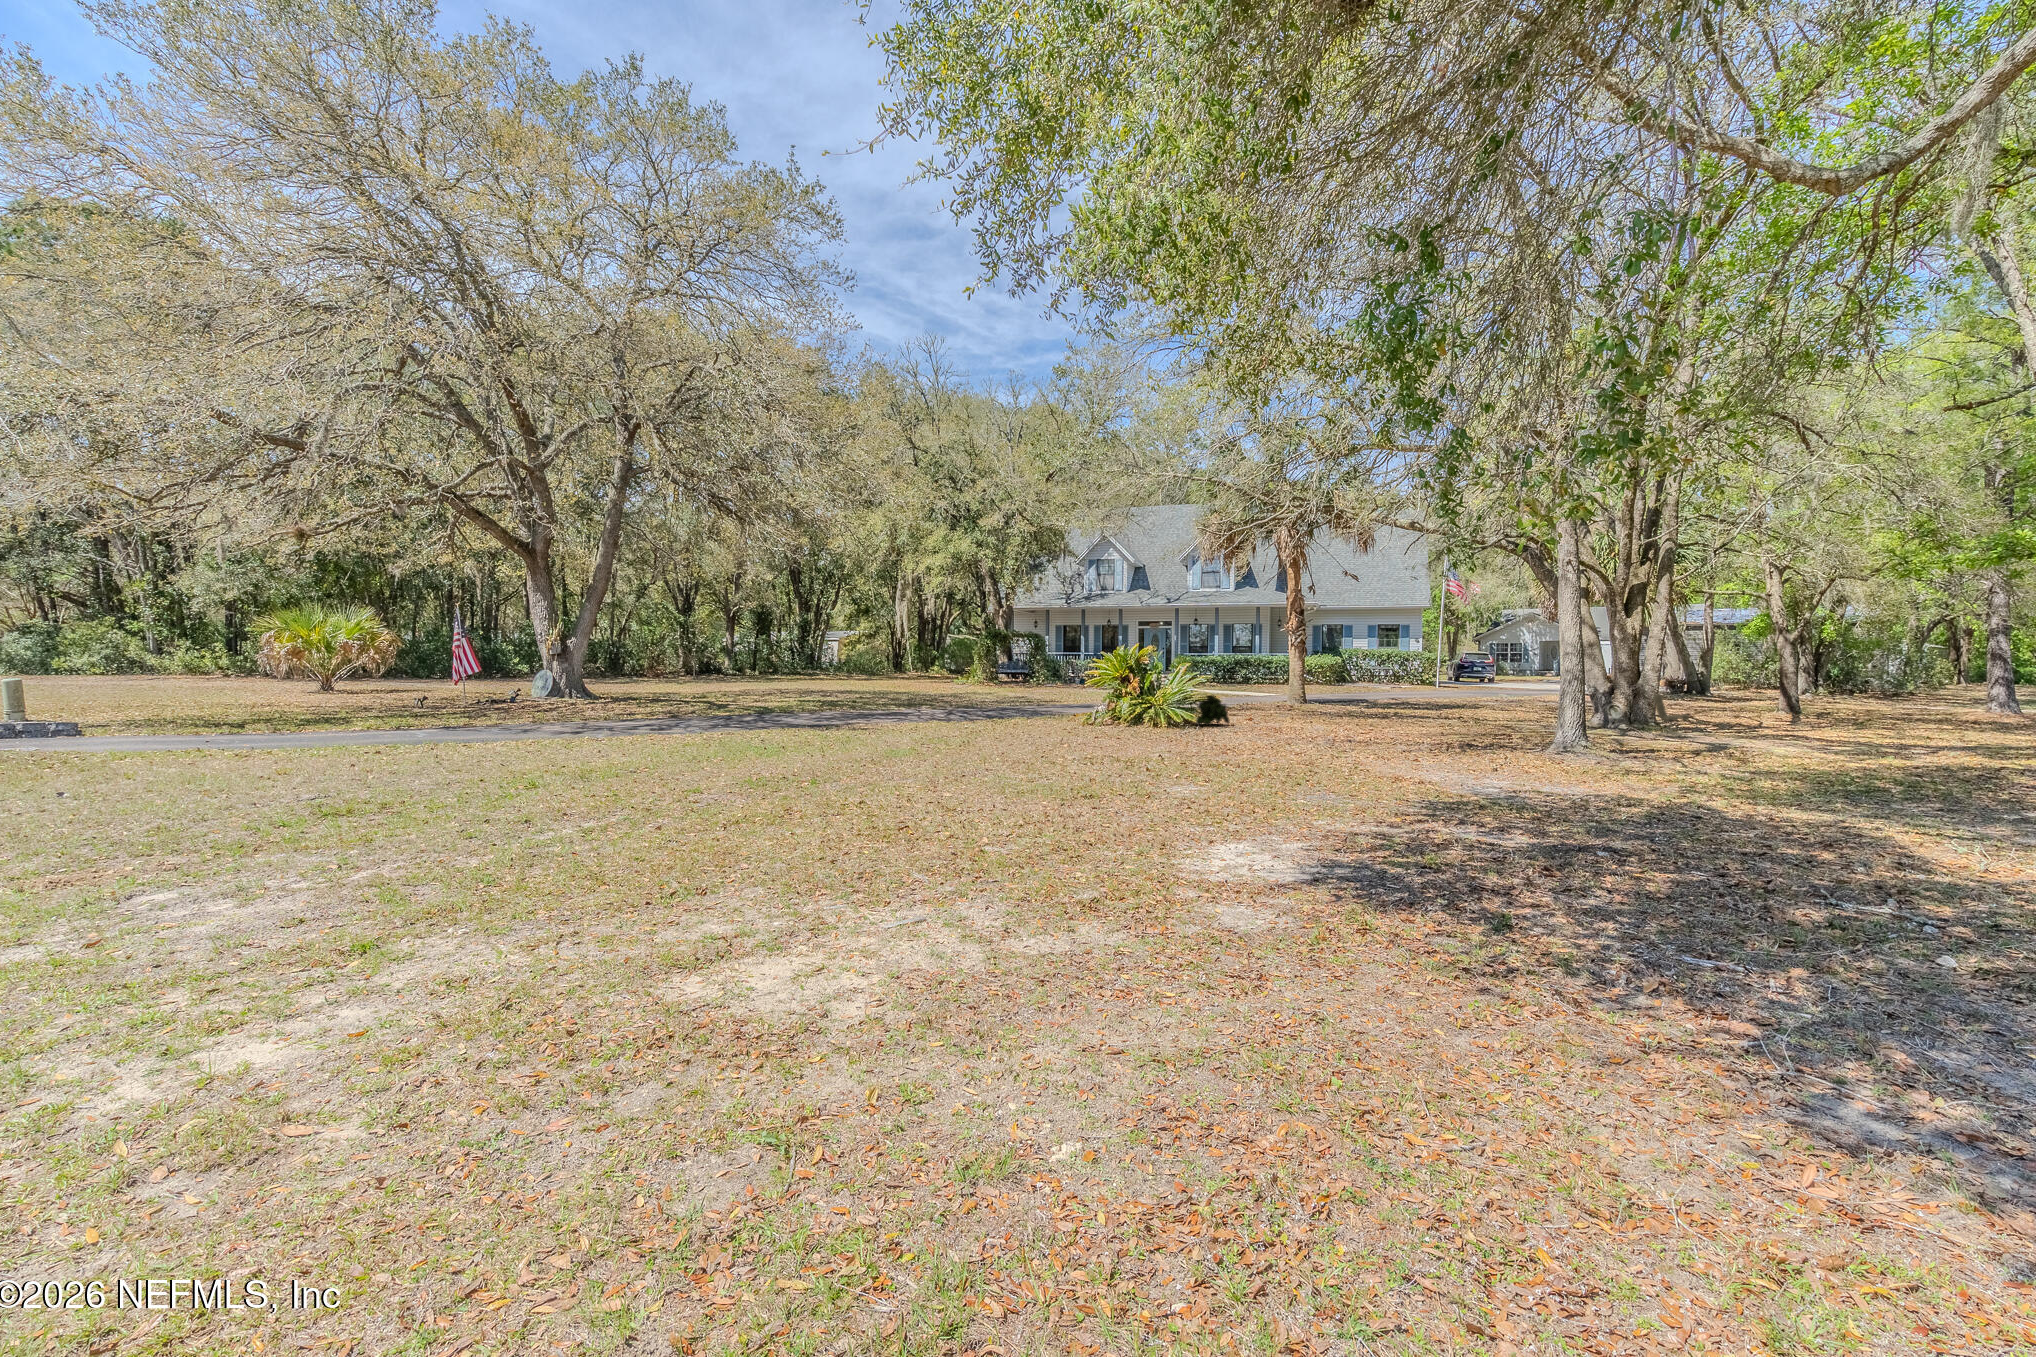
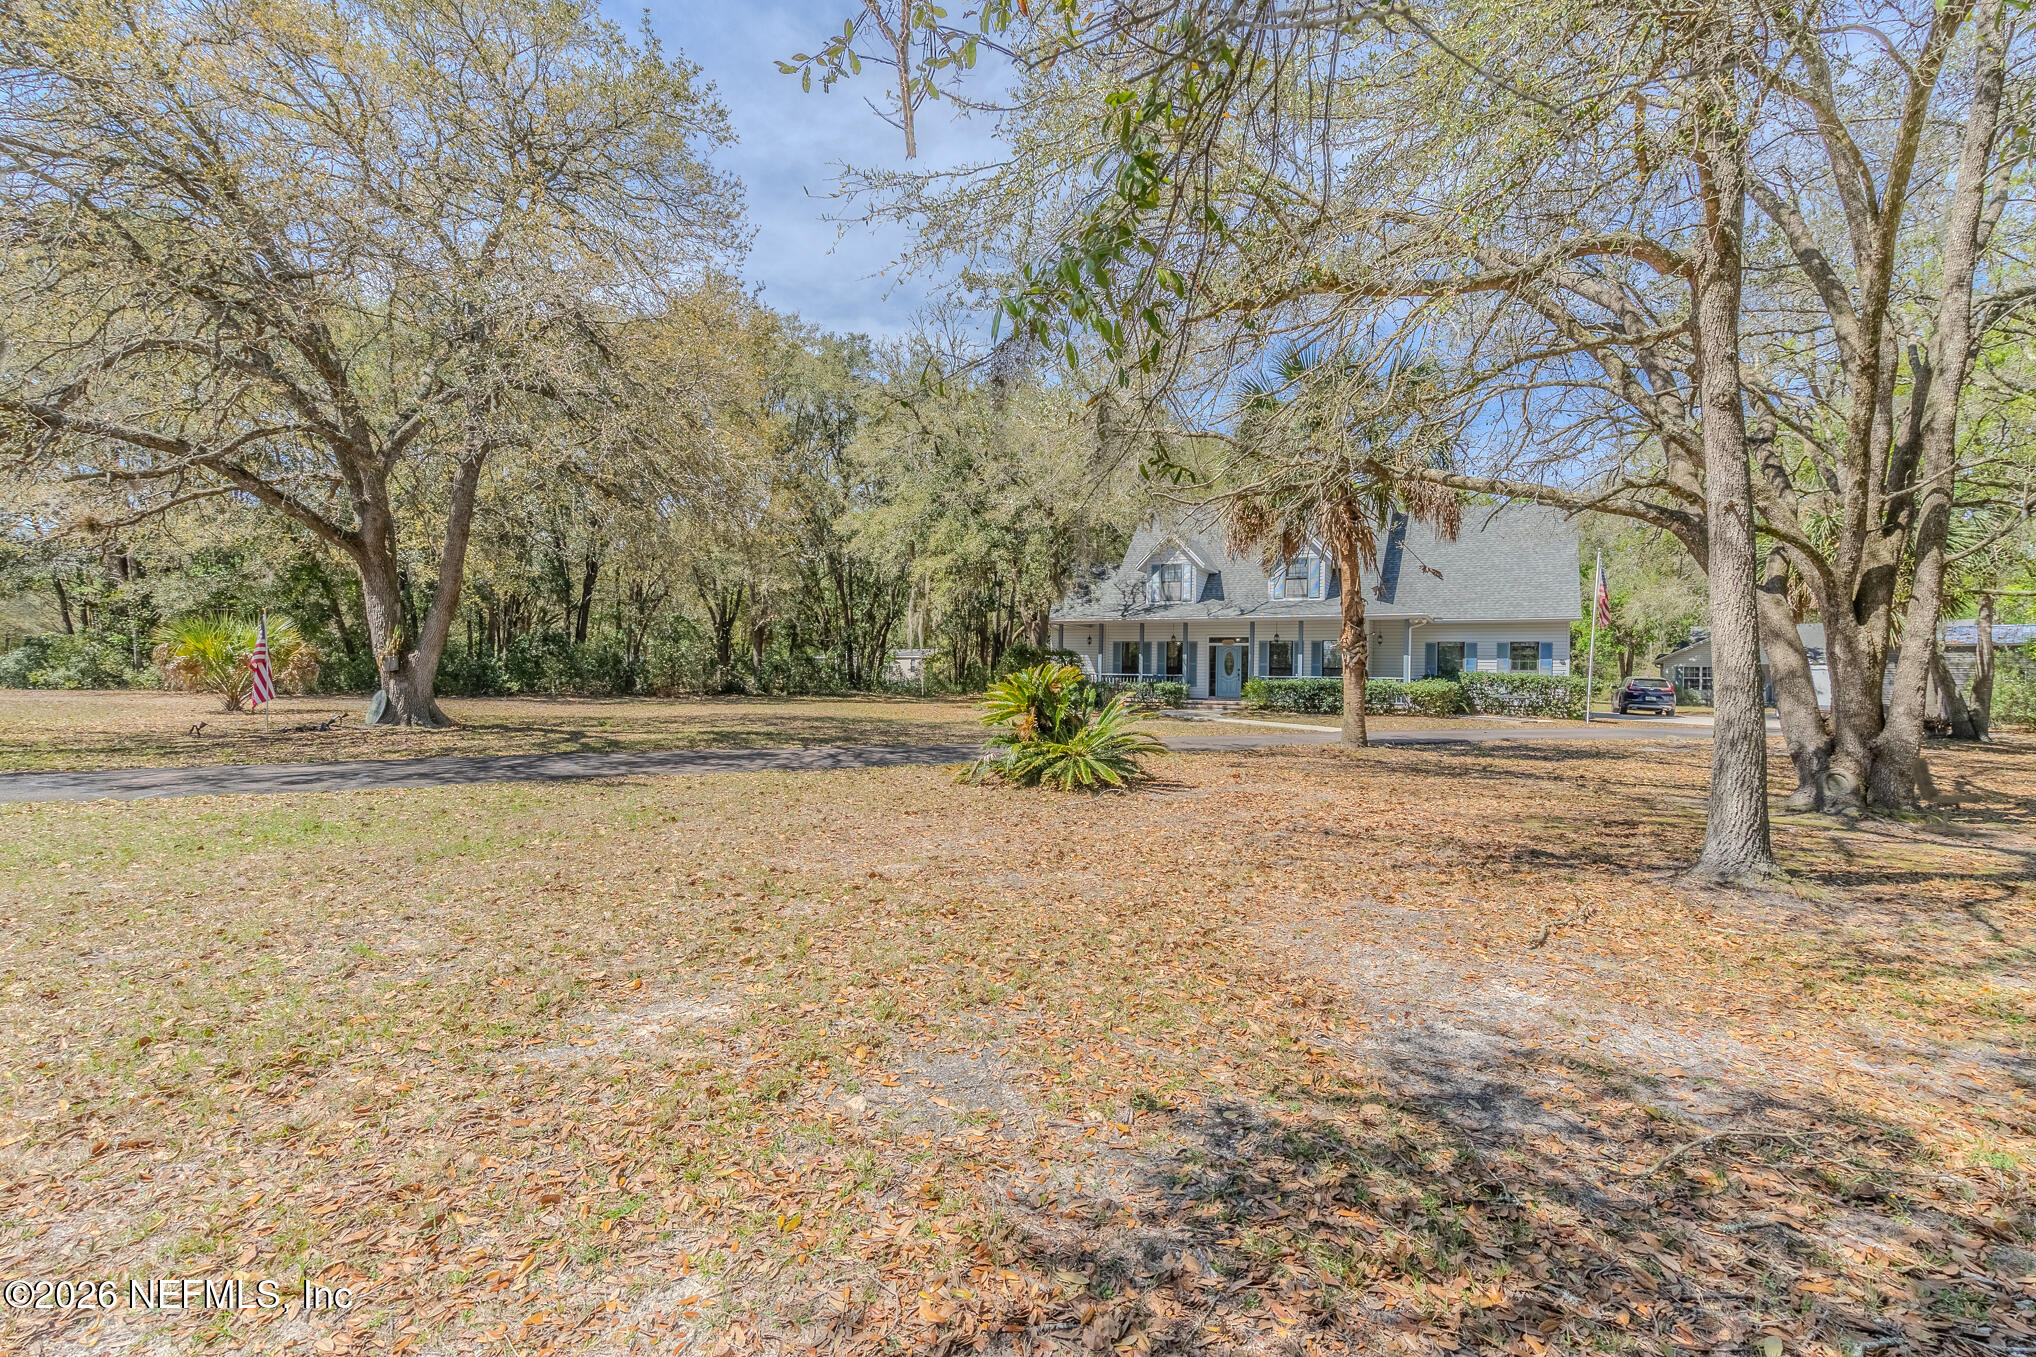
potted plant: present [1196,695,1230,726] -> none [1132,741,1190,789]

